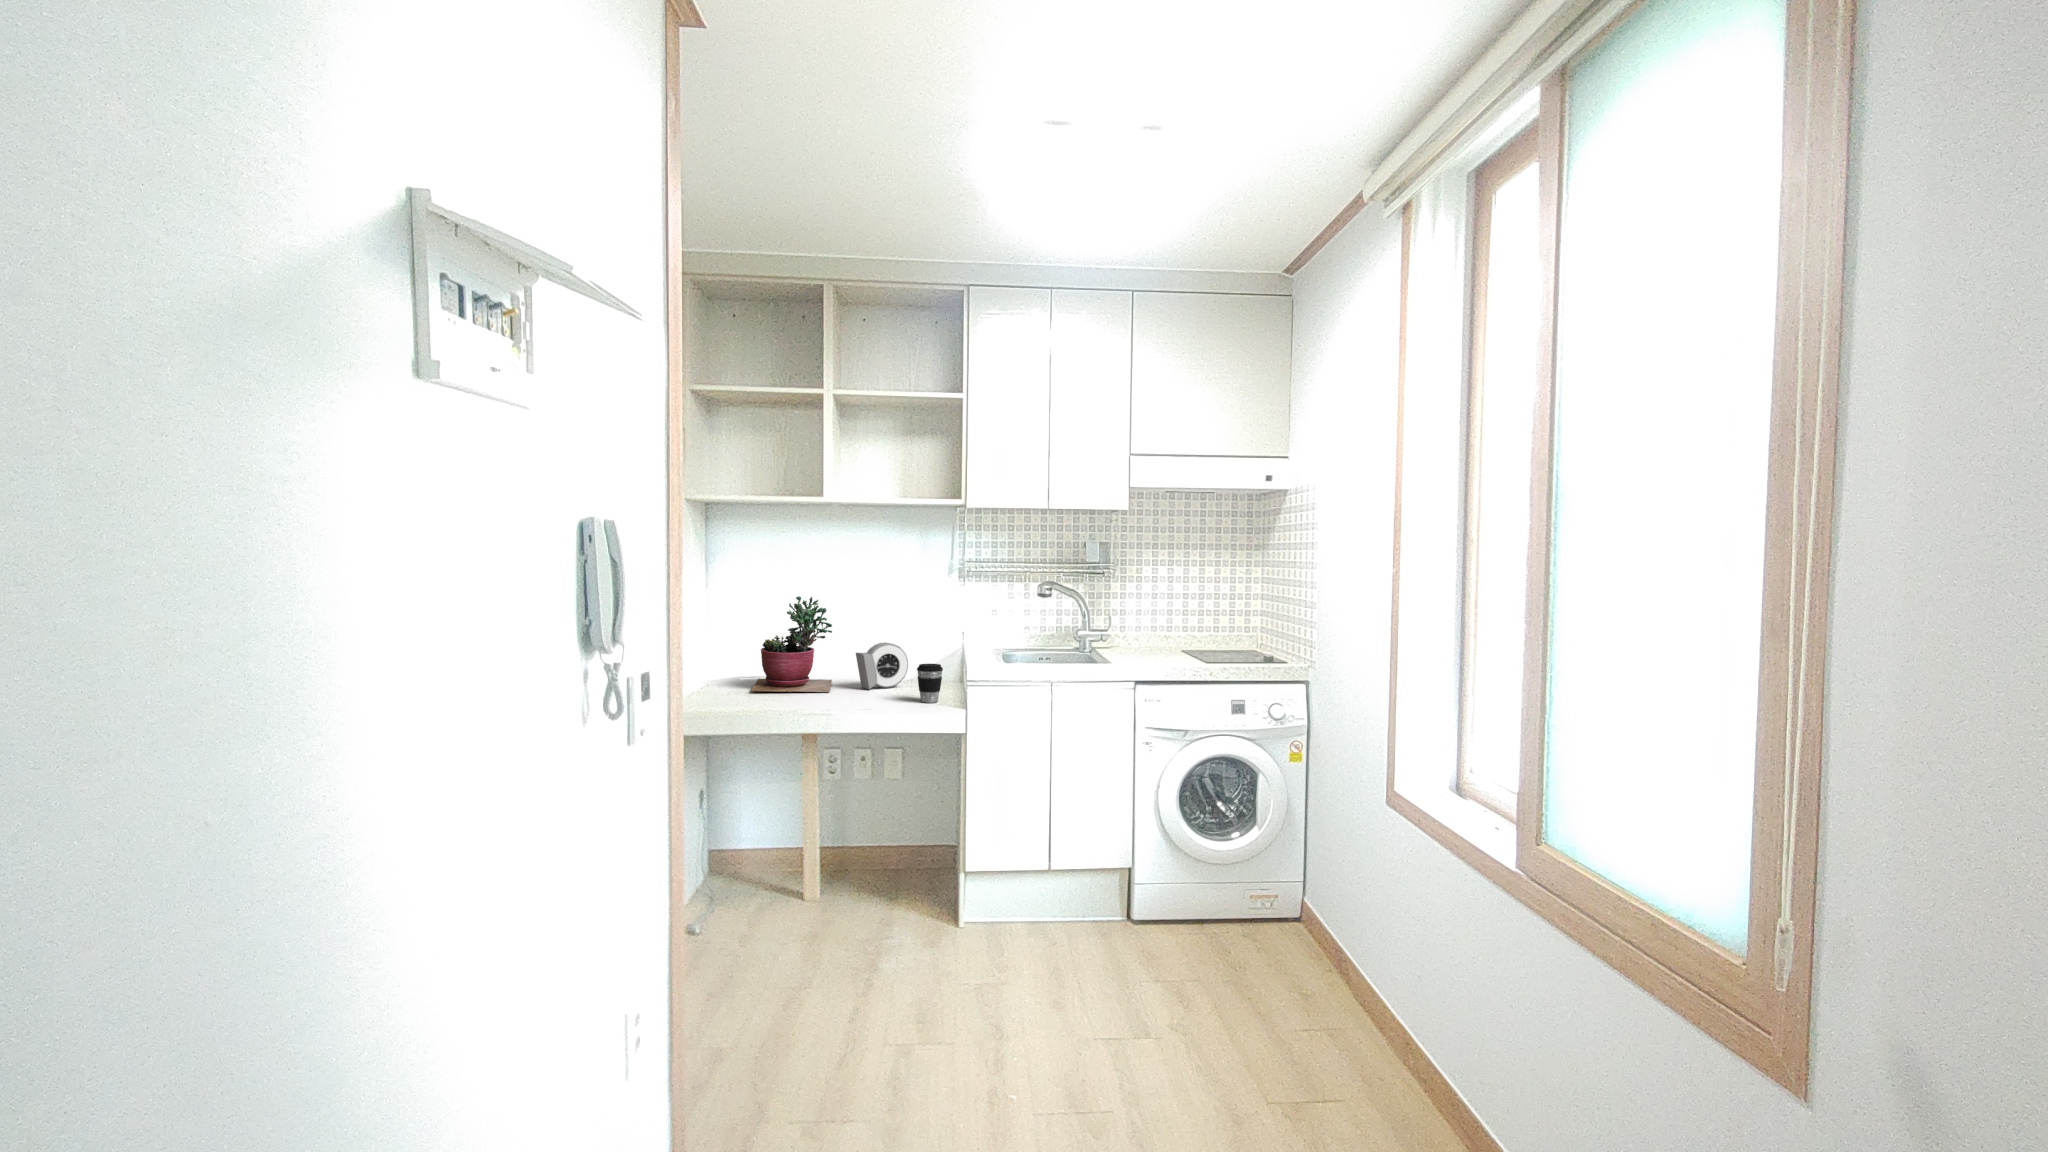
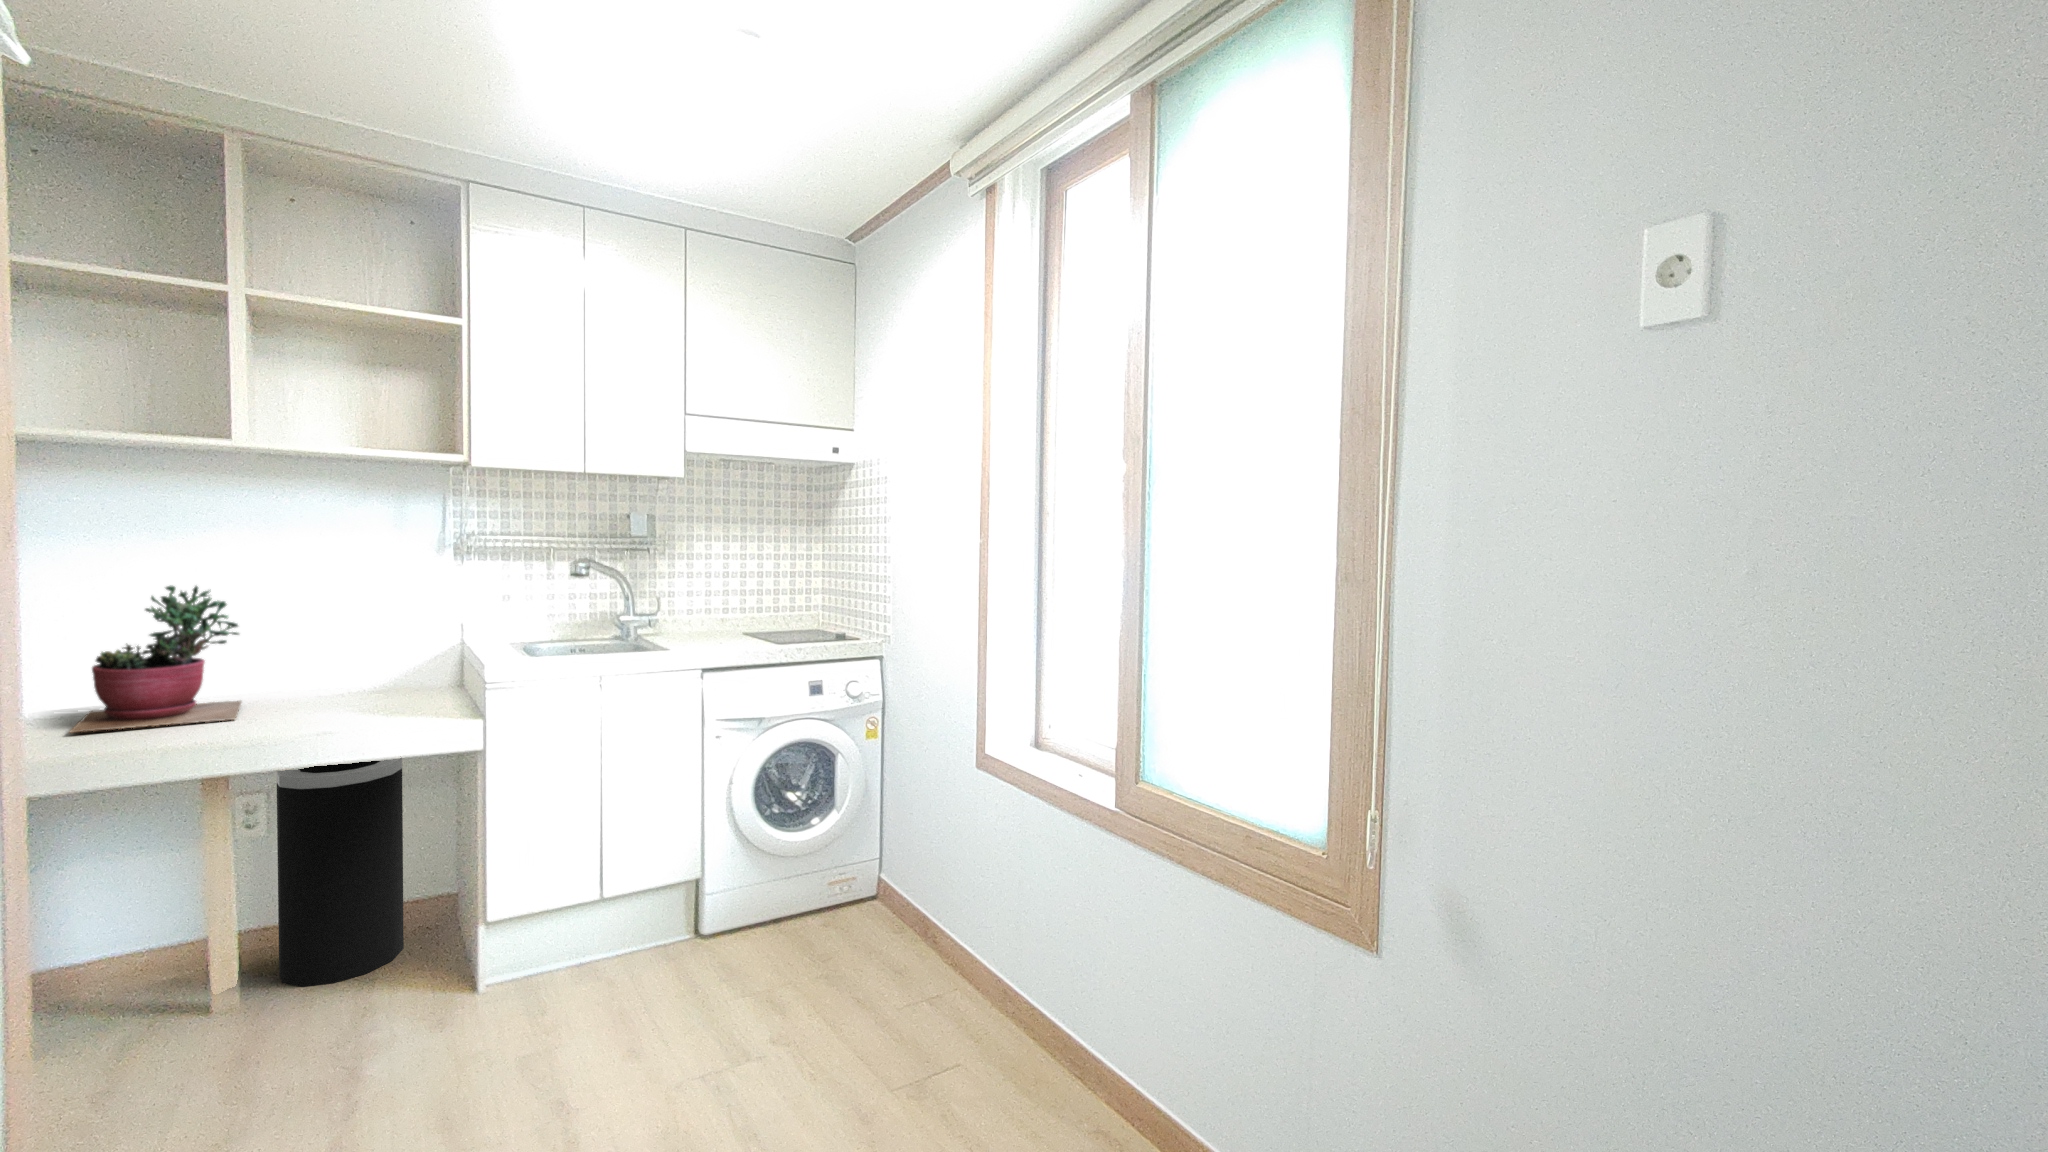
alarm clock: present [856,642,908,689] -> none [284,644,377,710]
coffee cup: present [917,664,943,703] -> none [391,668,434,720]
trash can: none [847,700,922,895] -> present [277,758,404,987]

